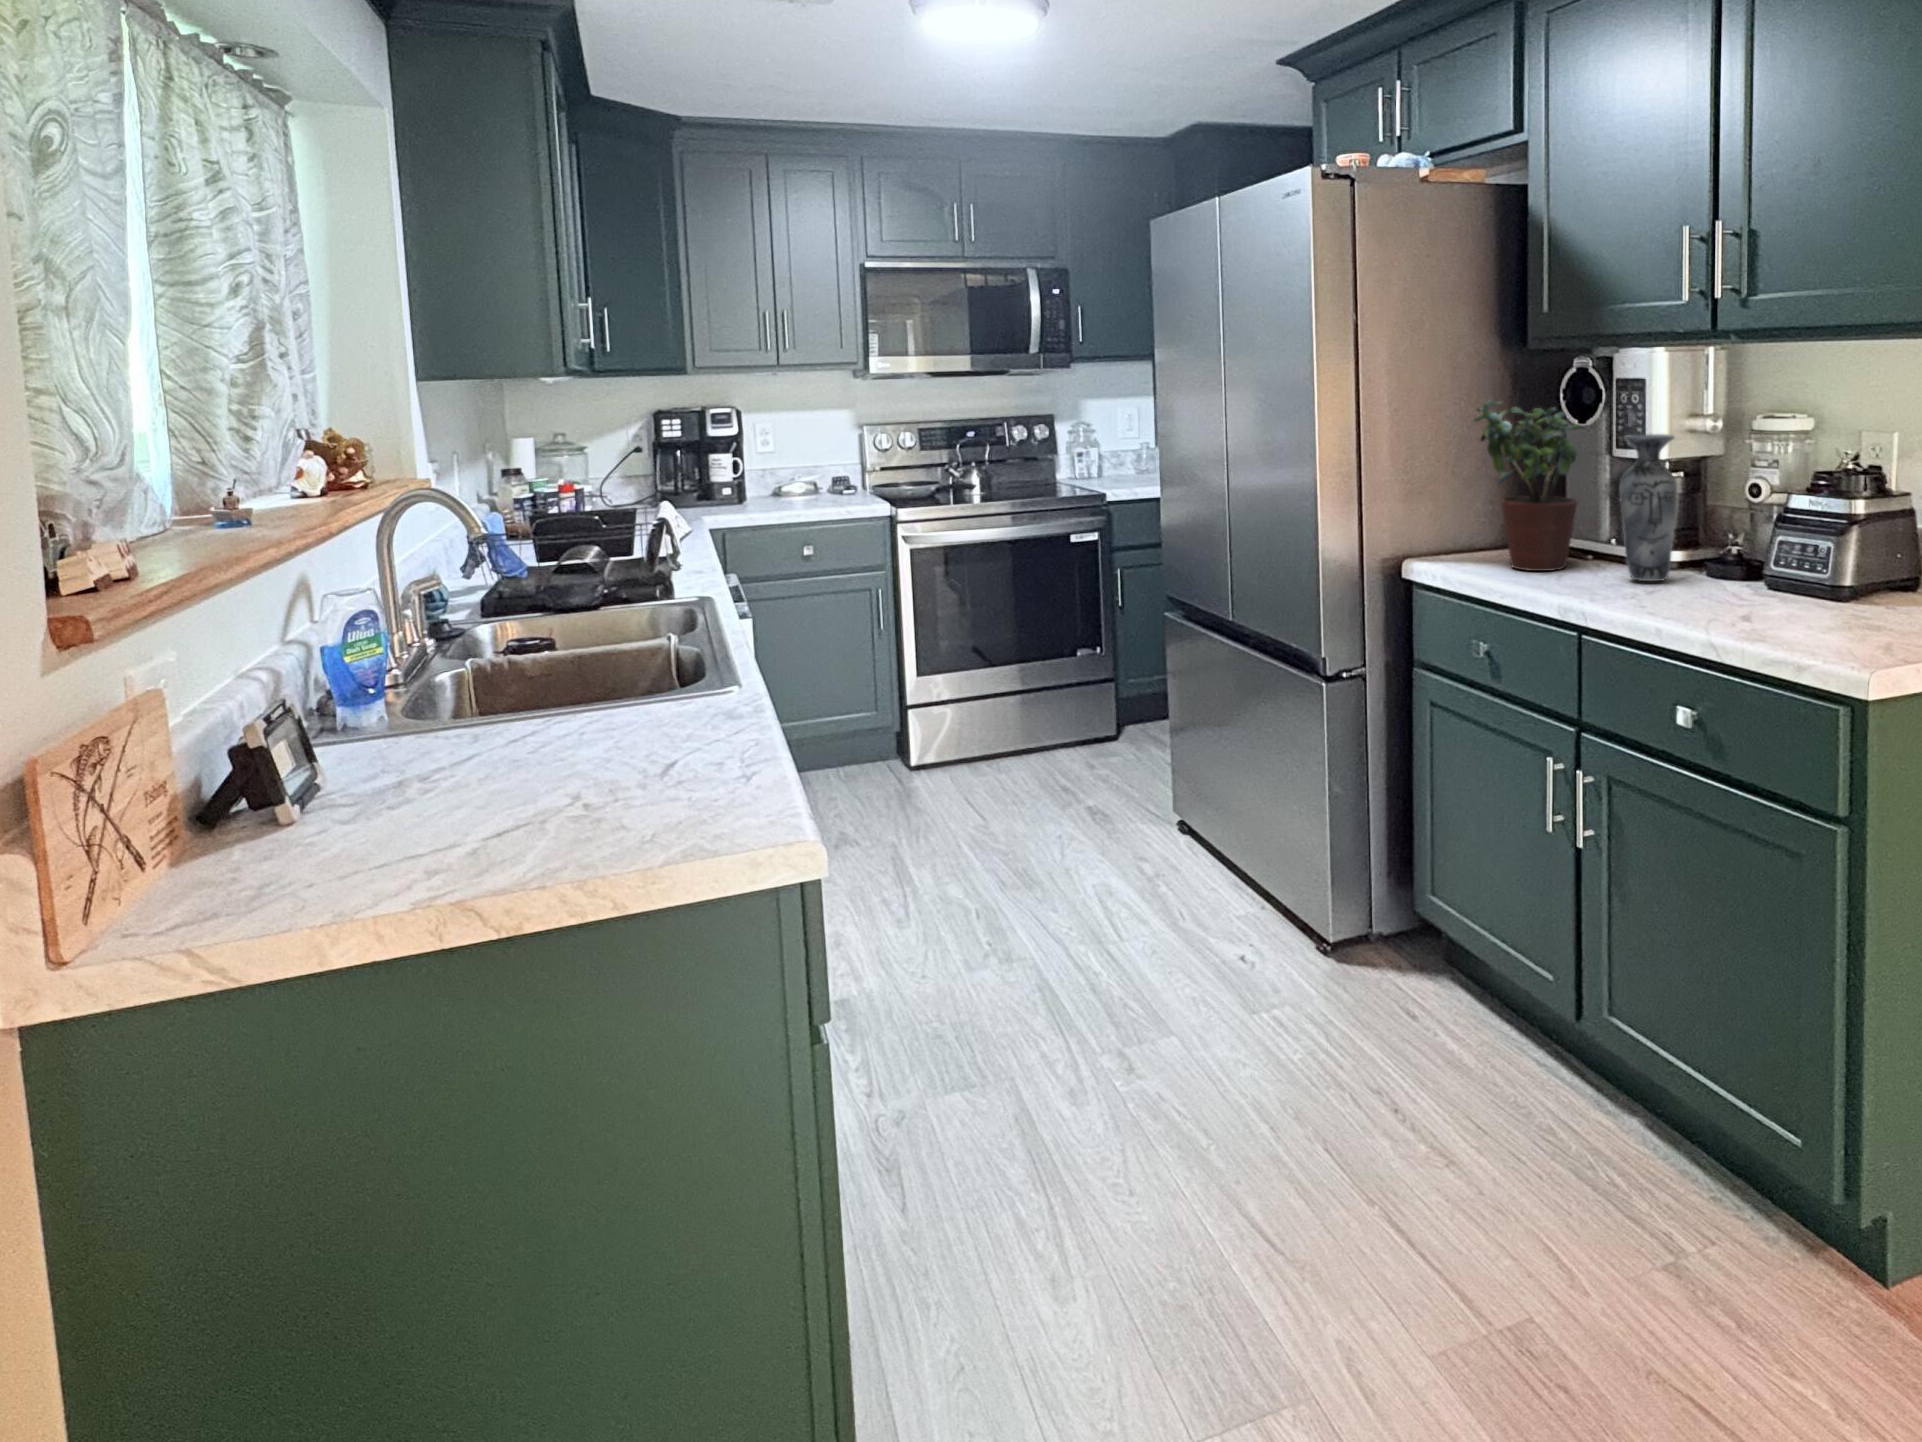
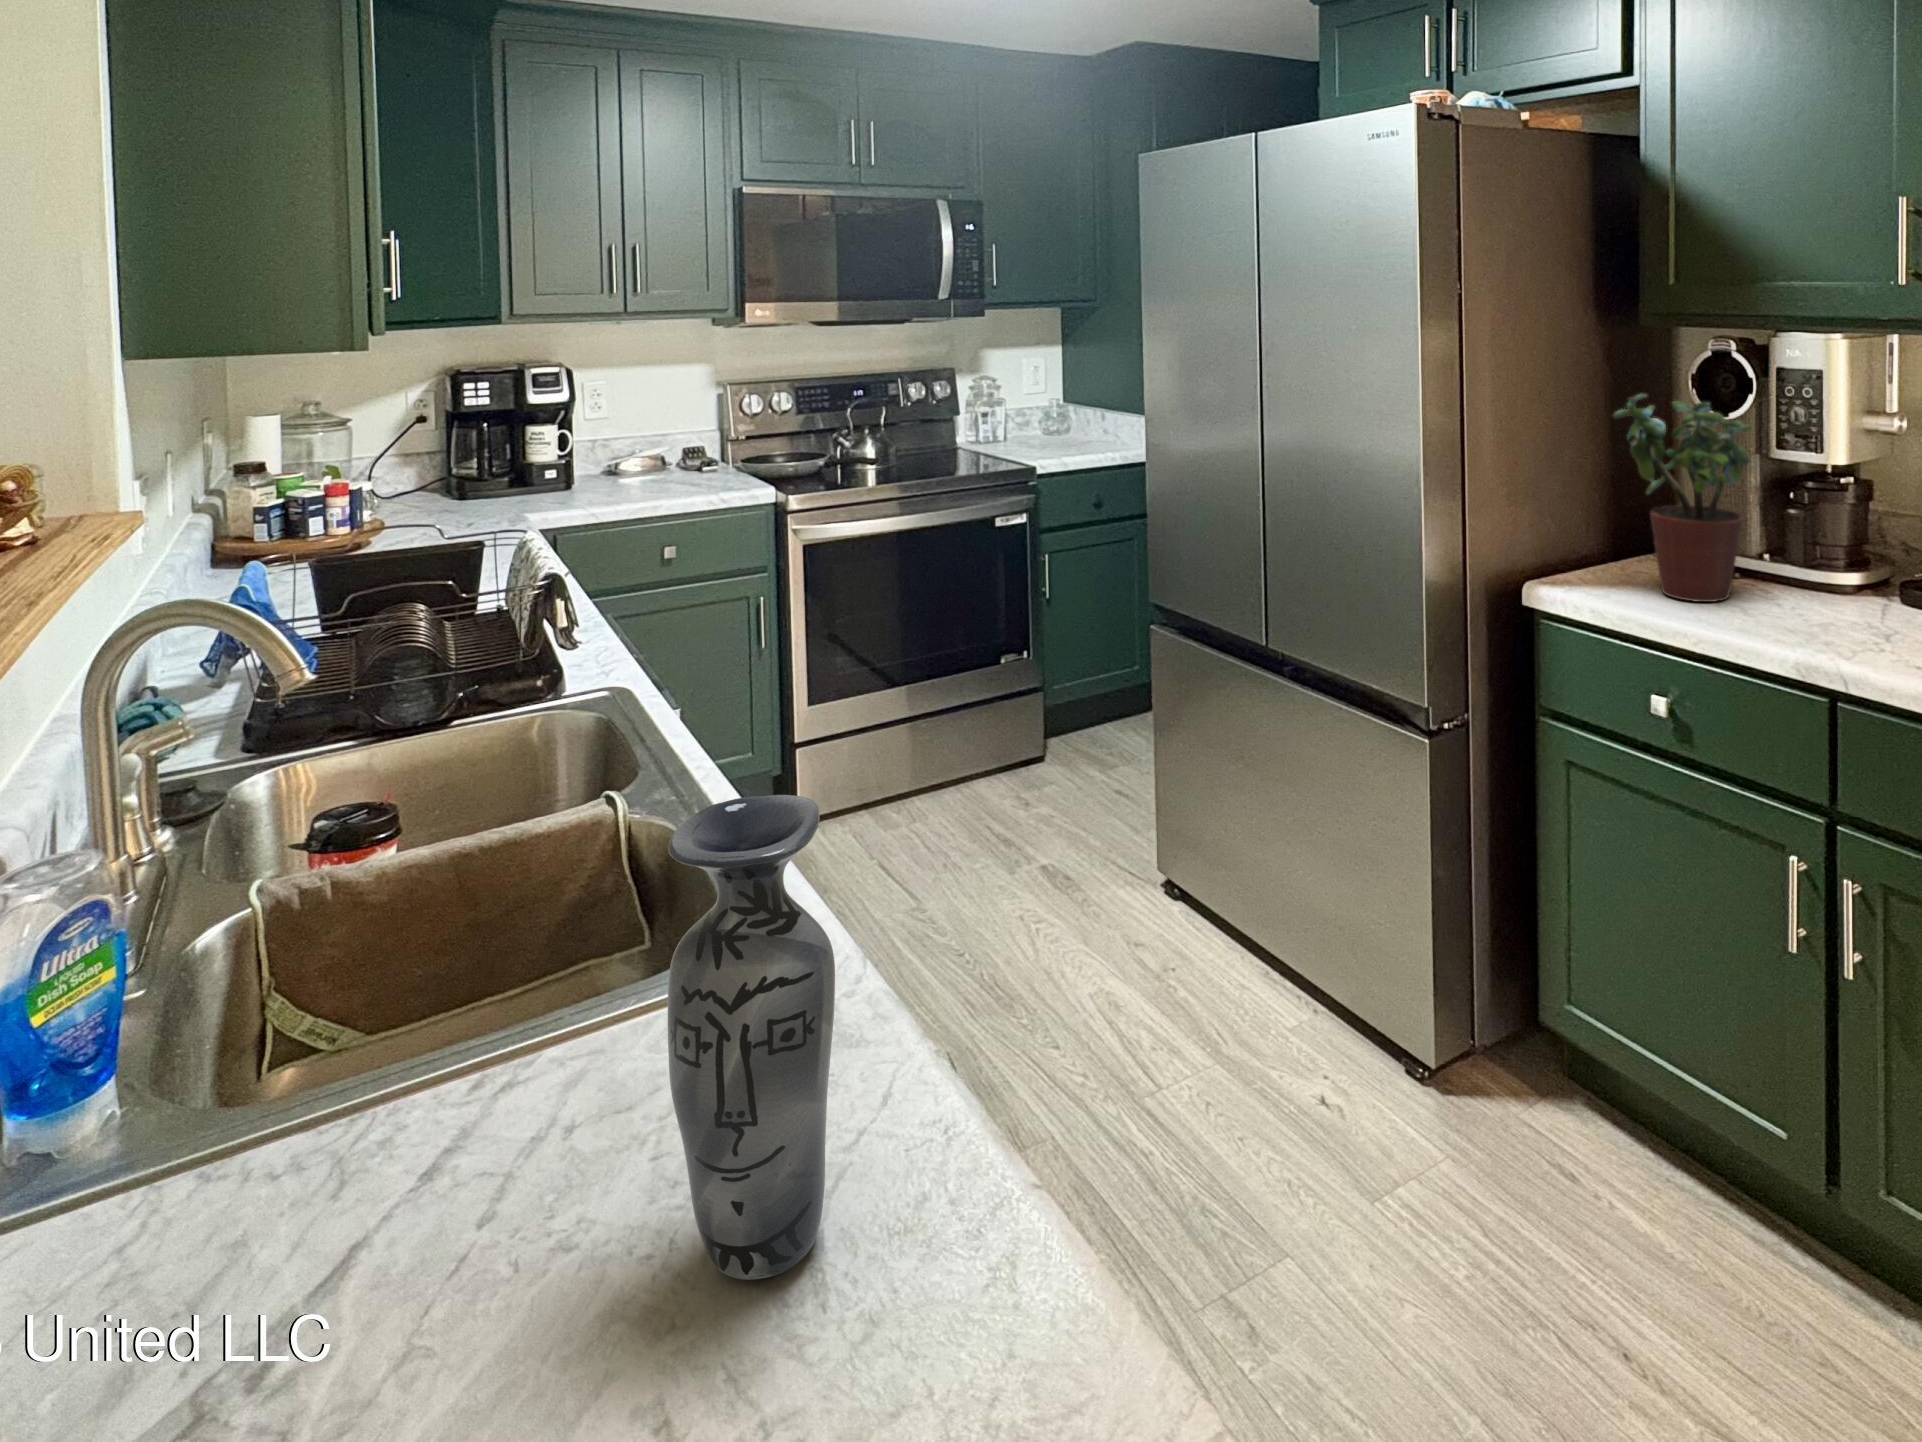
vase: present [1620,434,1677,581] -> present [668,795,835,1280]

